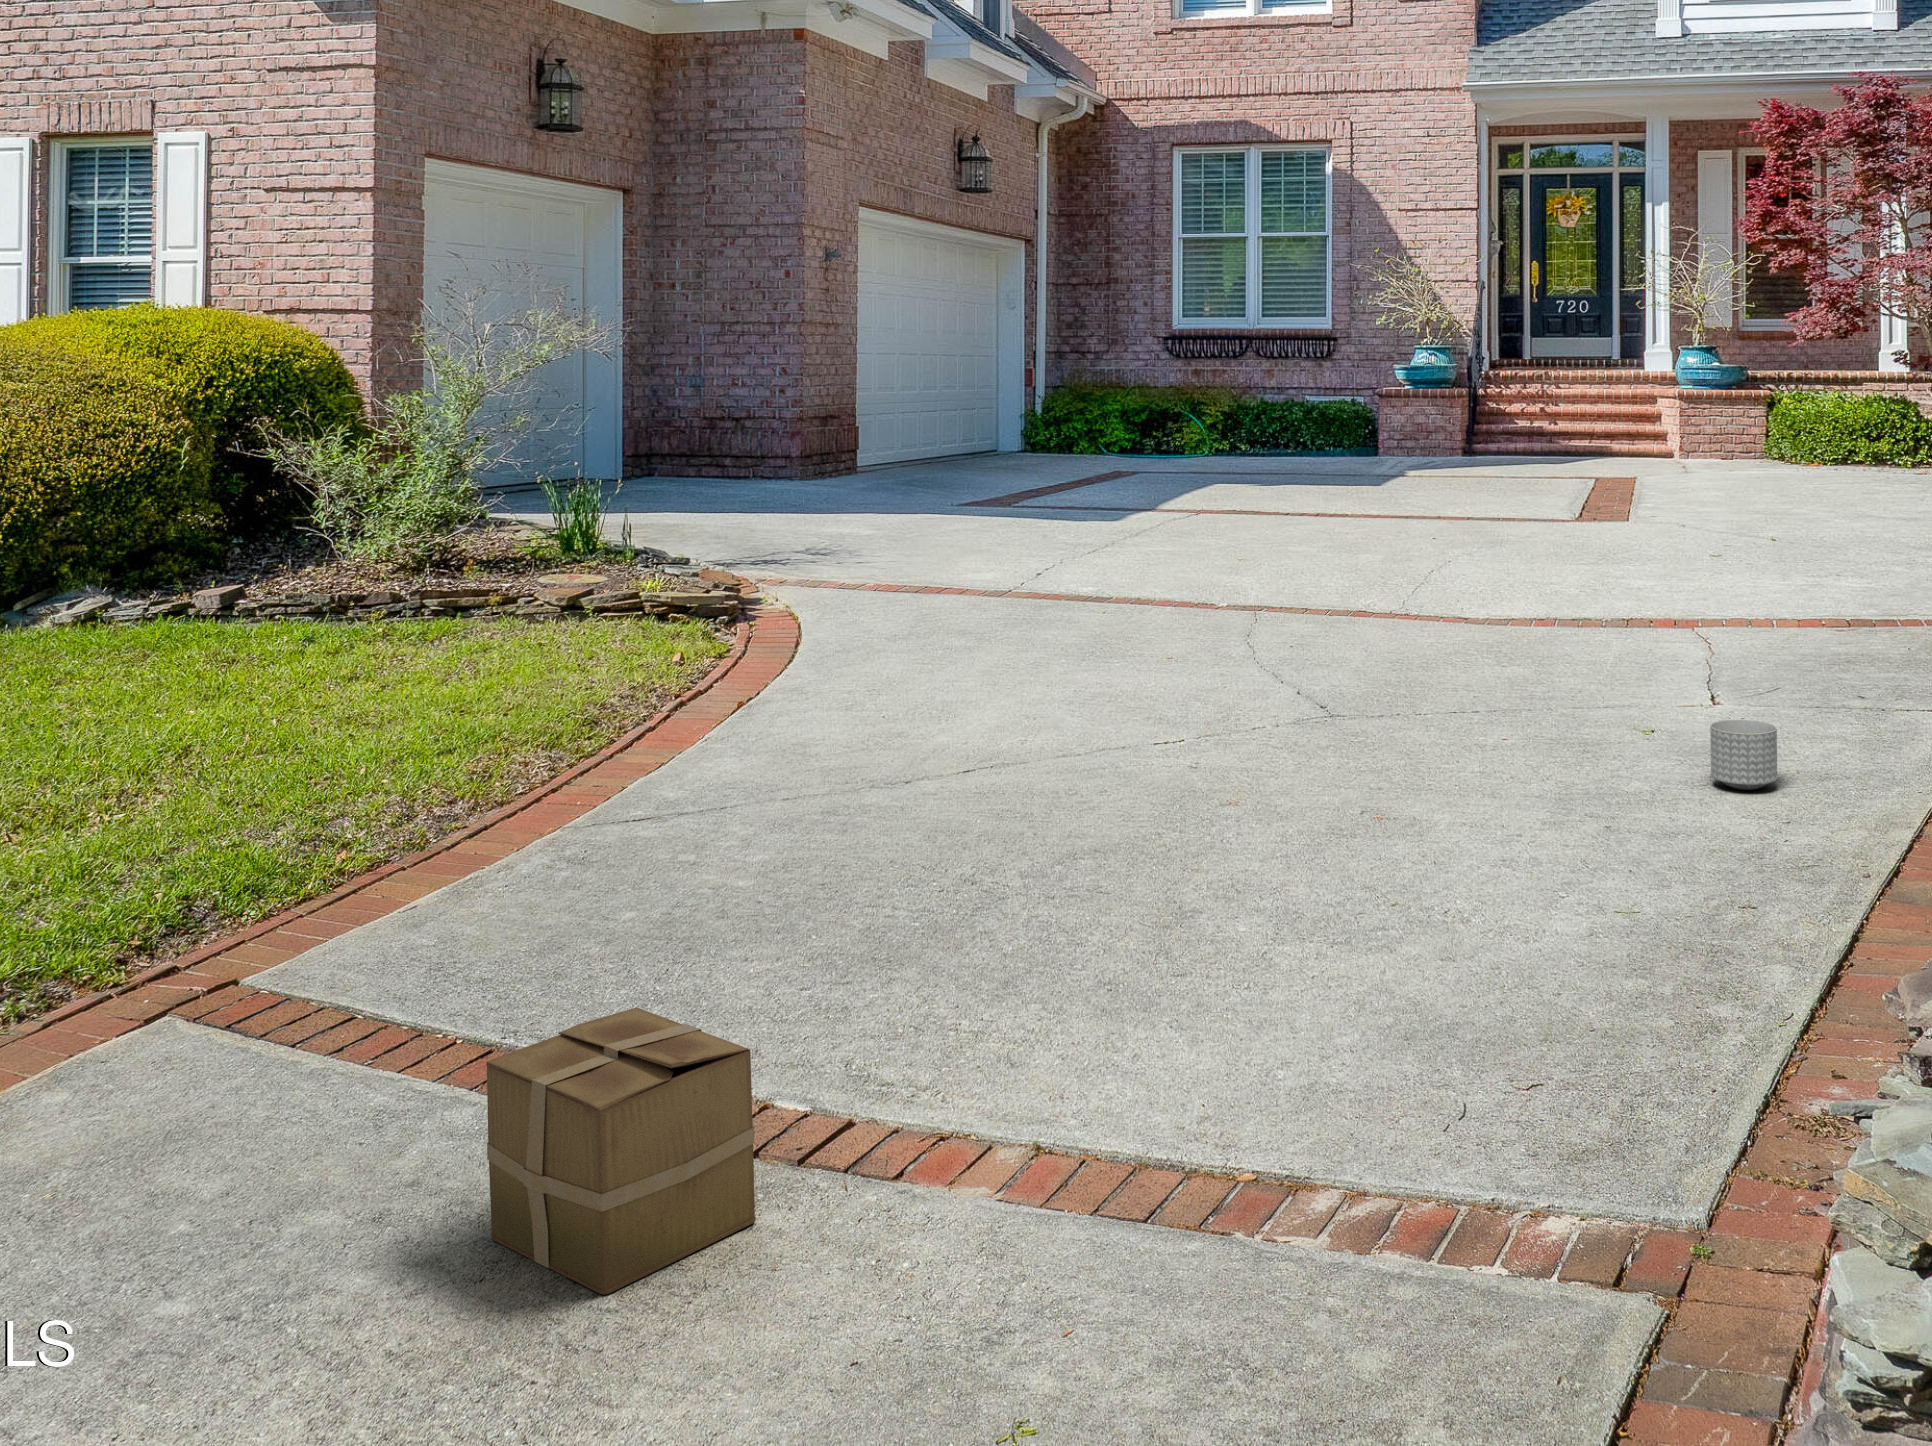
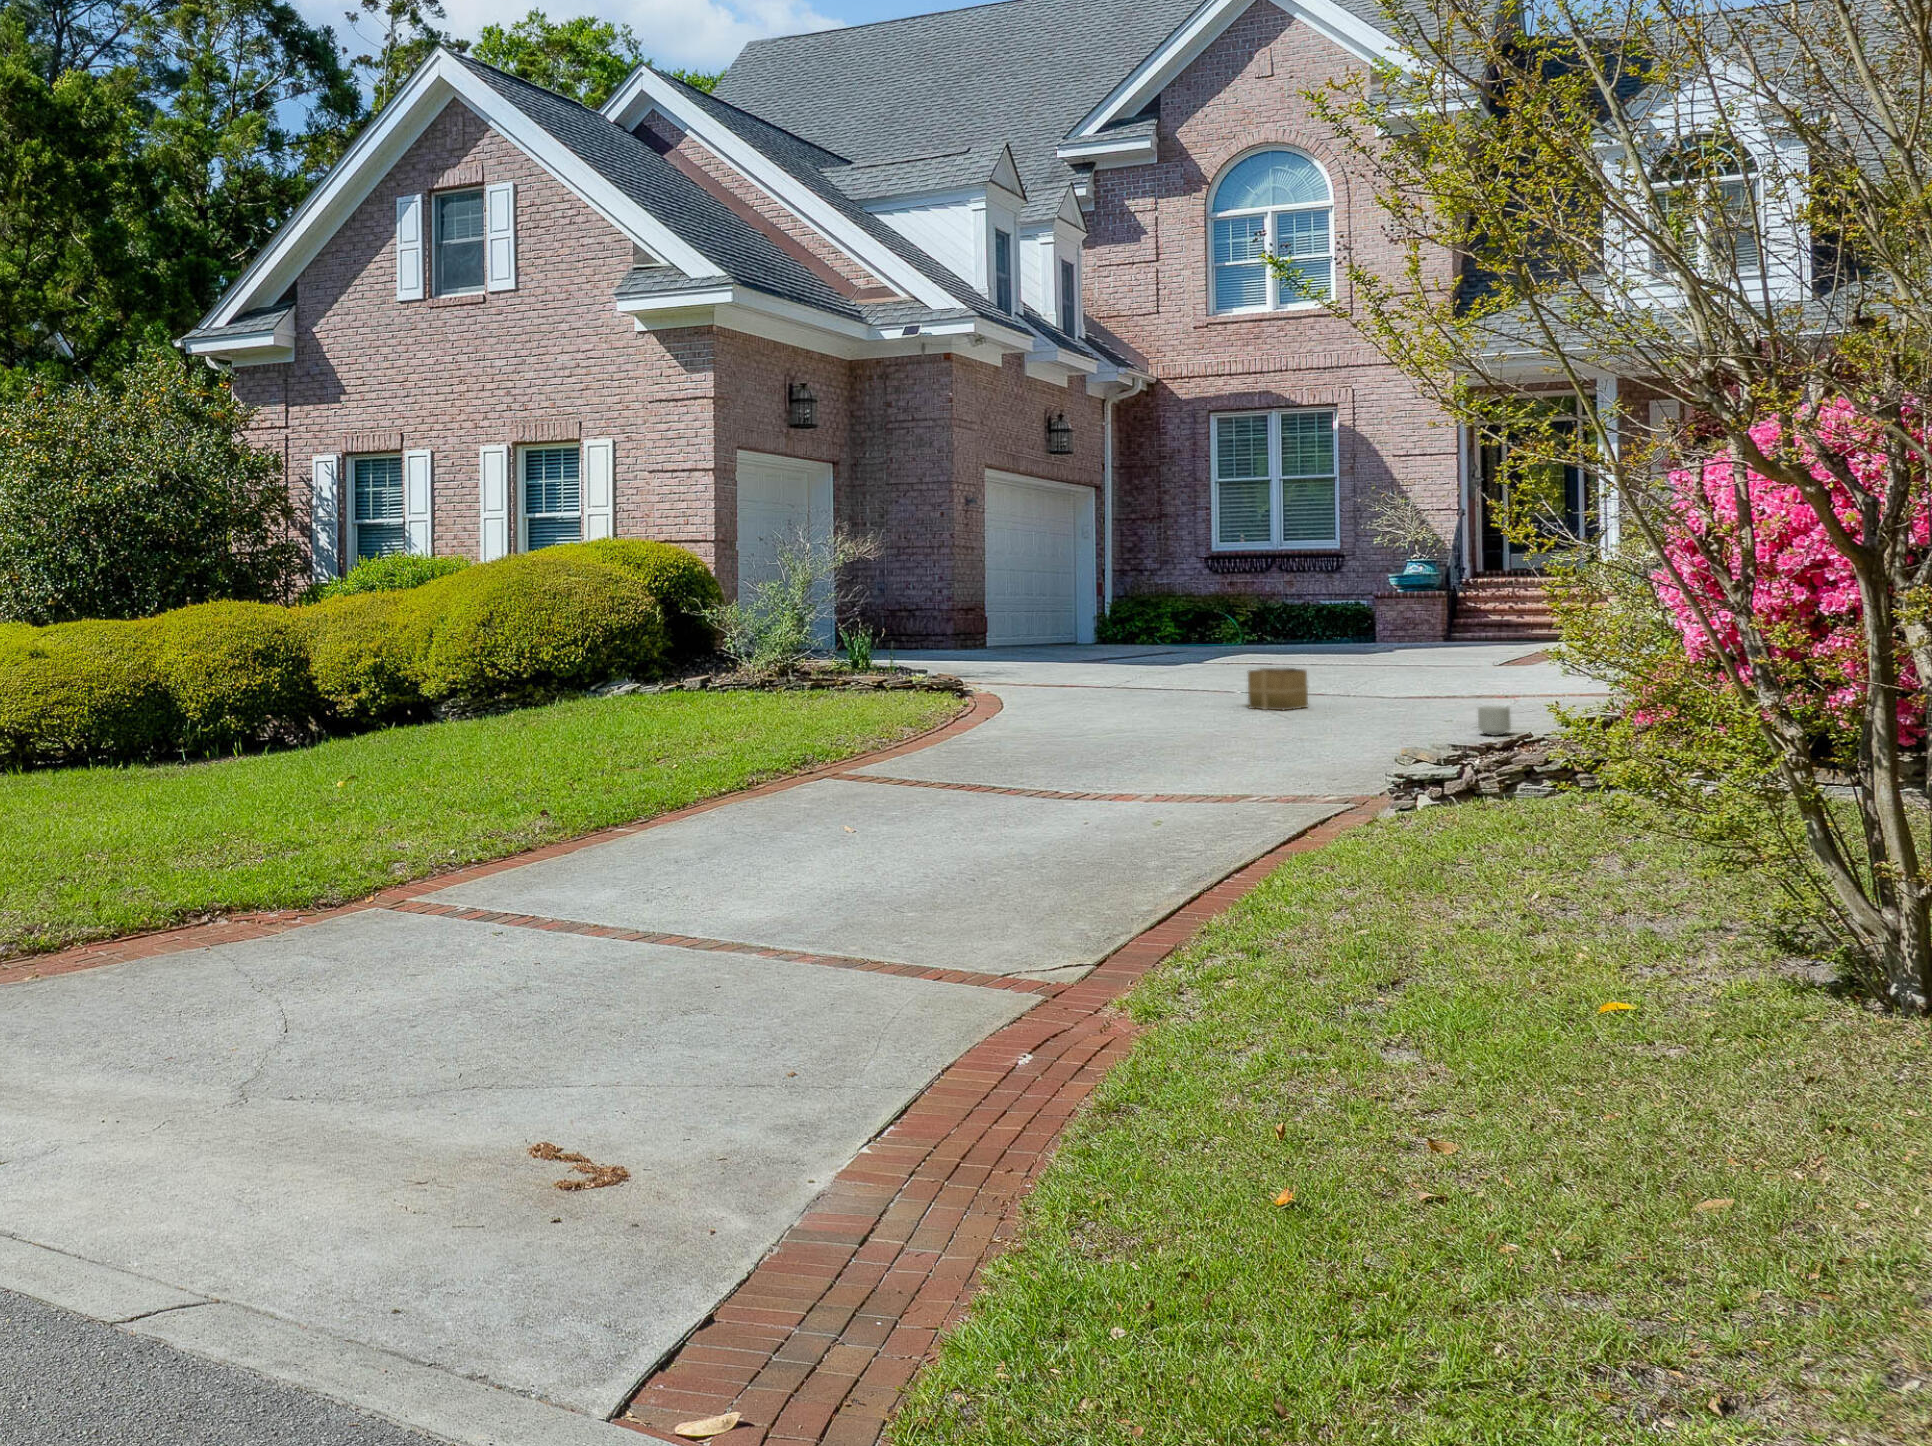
cardboard box: present [486,1007,756,1295] -> present [1248,668,1308,711]

